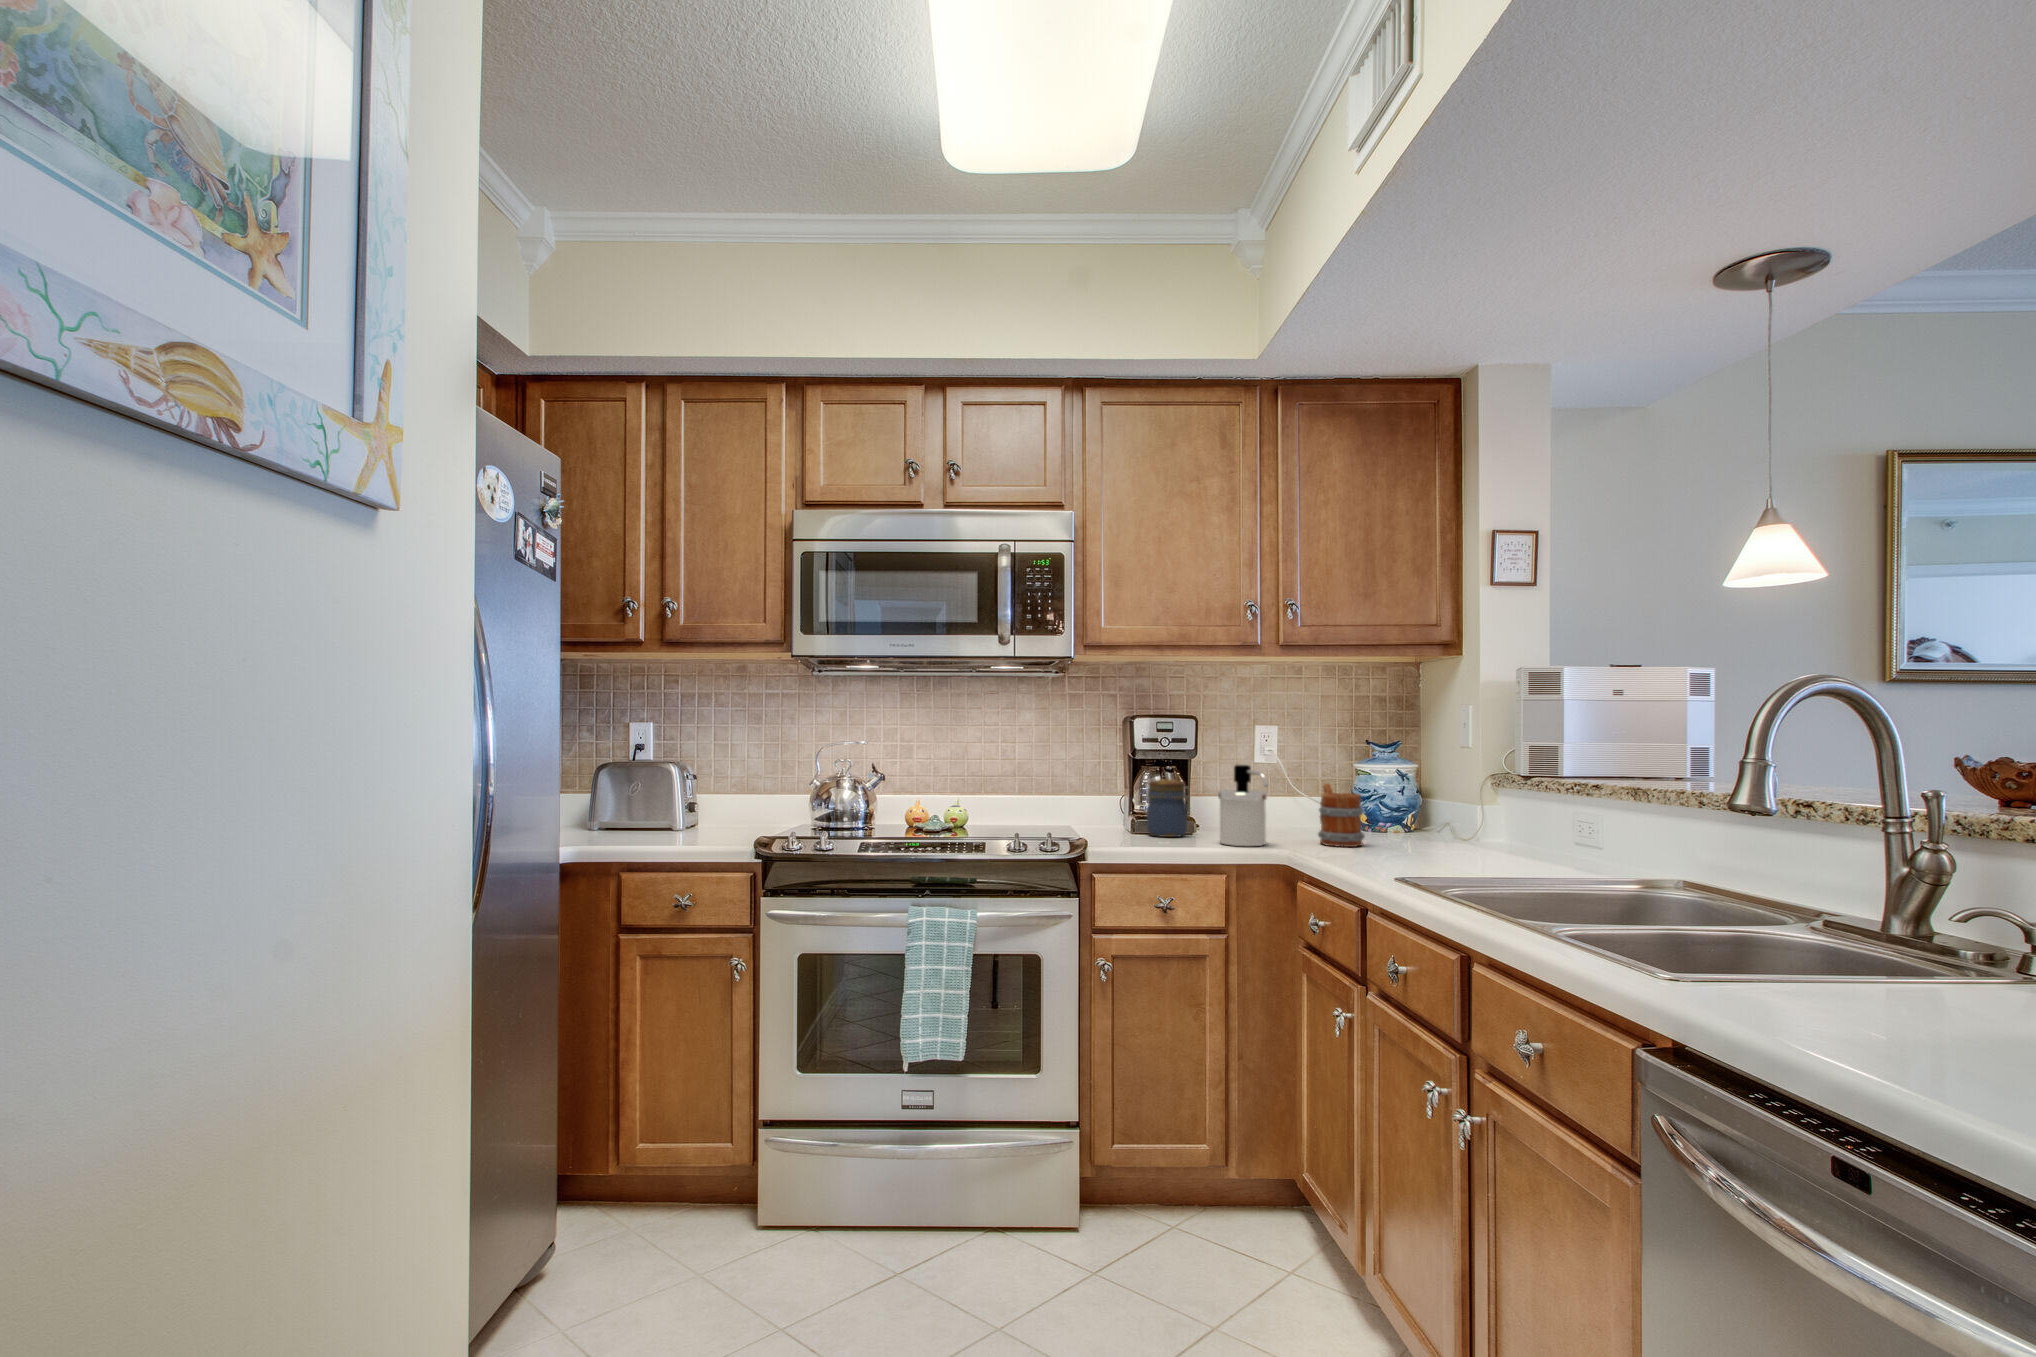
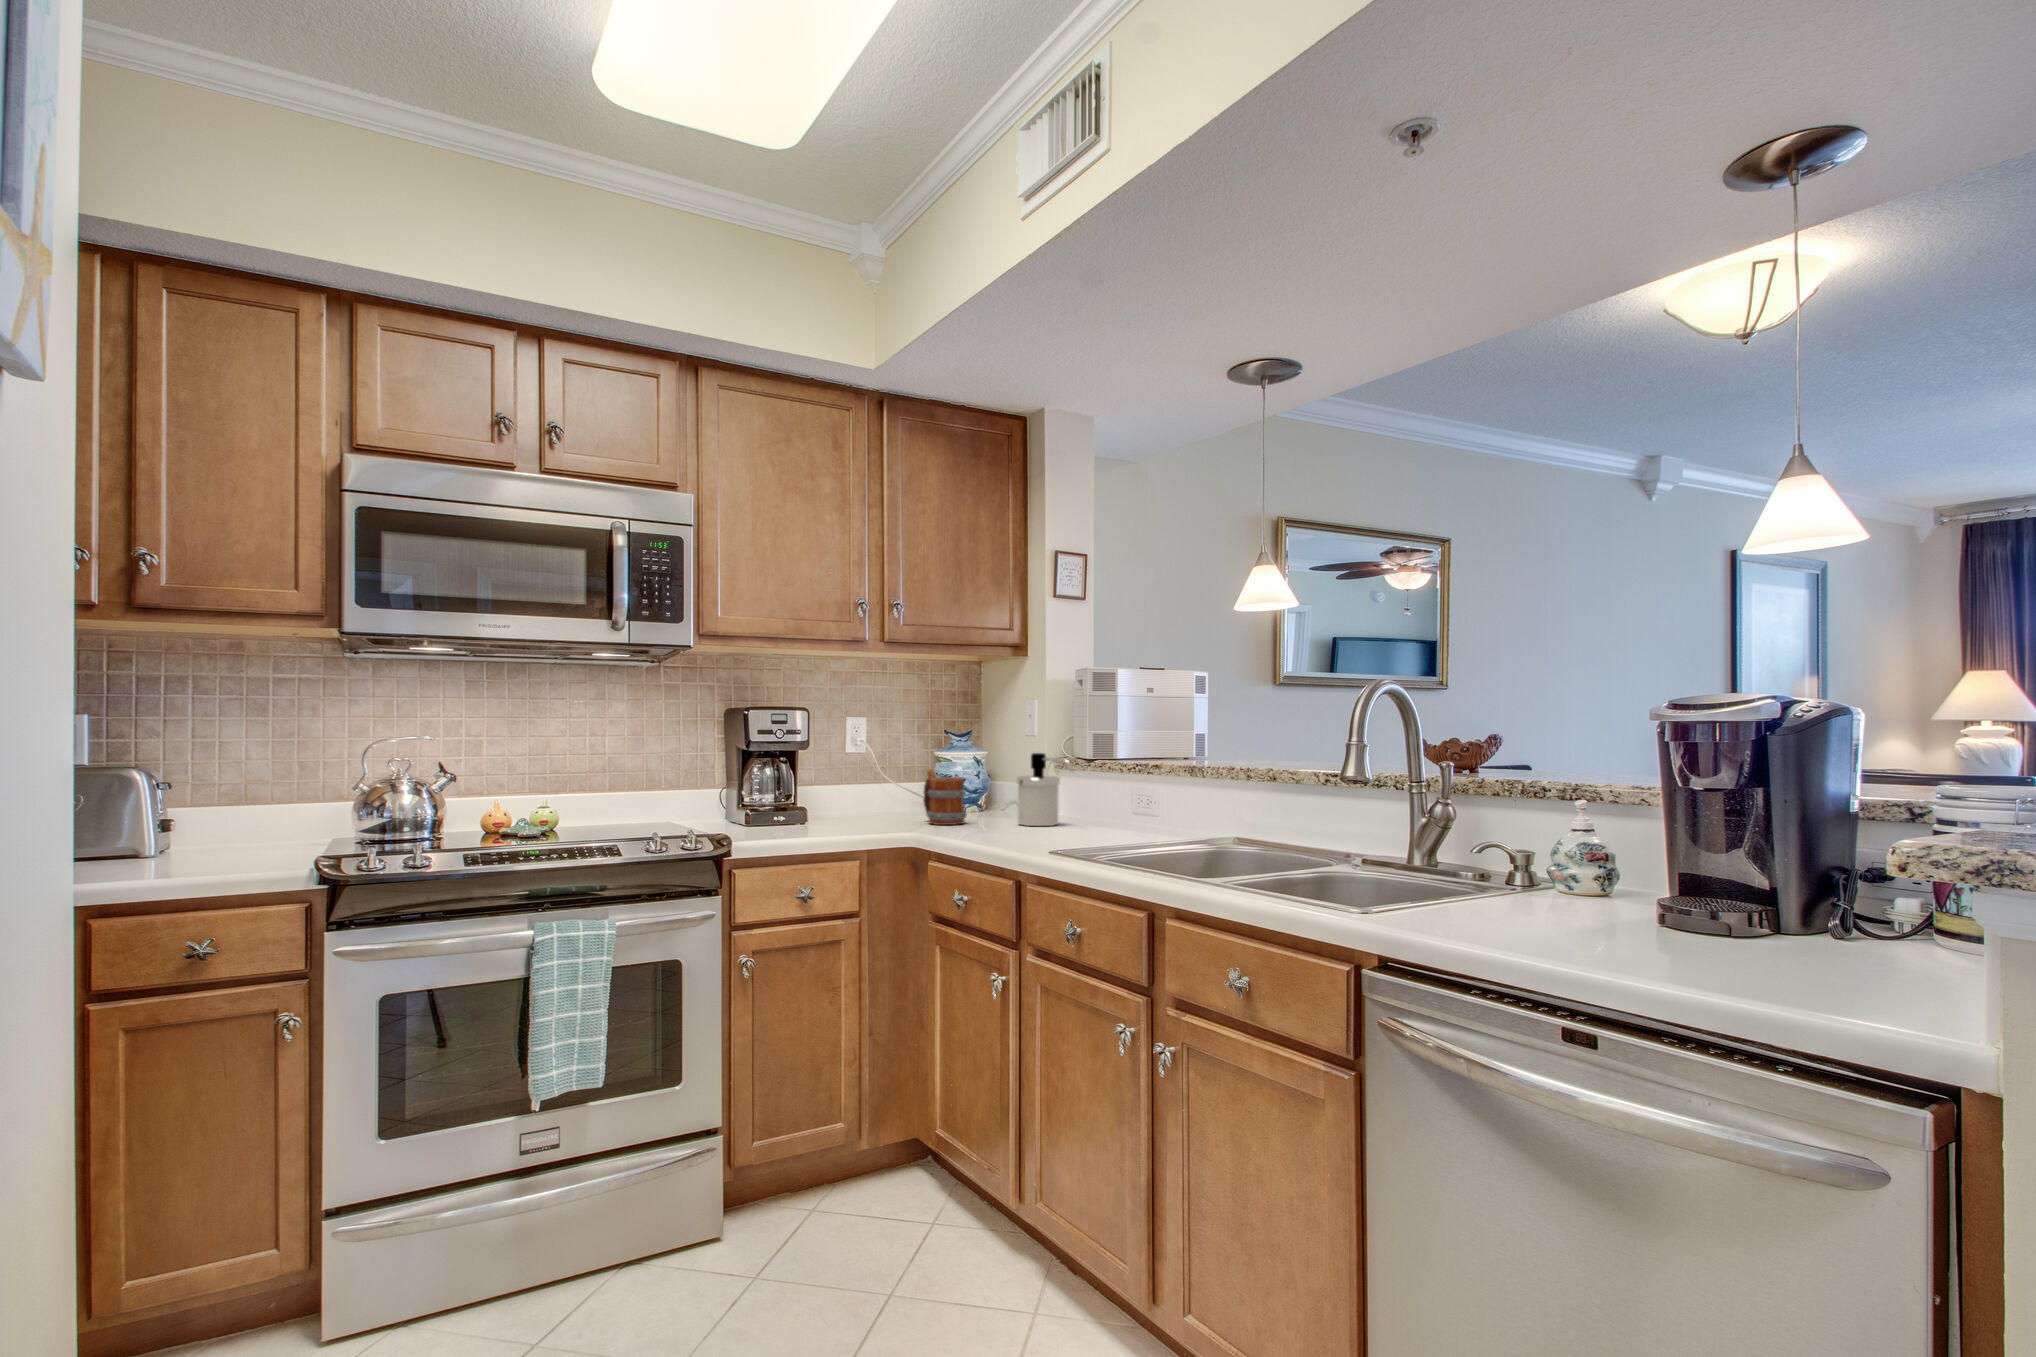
soap dispenser: present [1218,765,1268,846] -> present [1017,753,1073,826]
jar: present [1147,779,1190,837] -> none [764,771,809,828]

